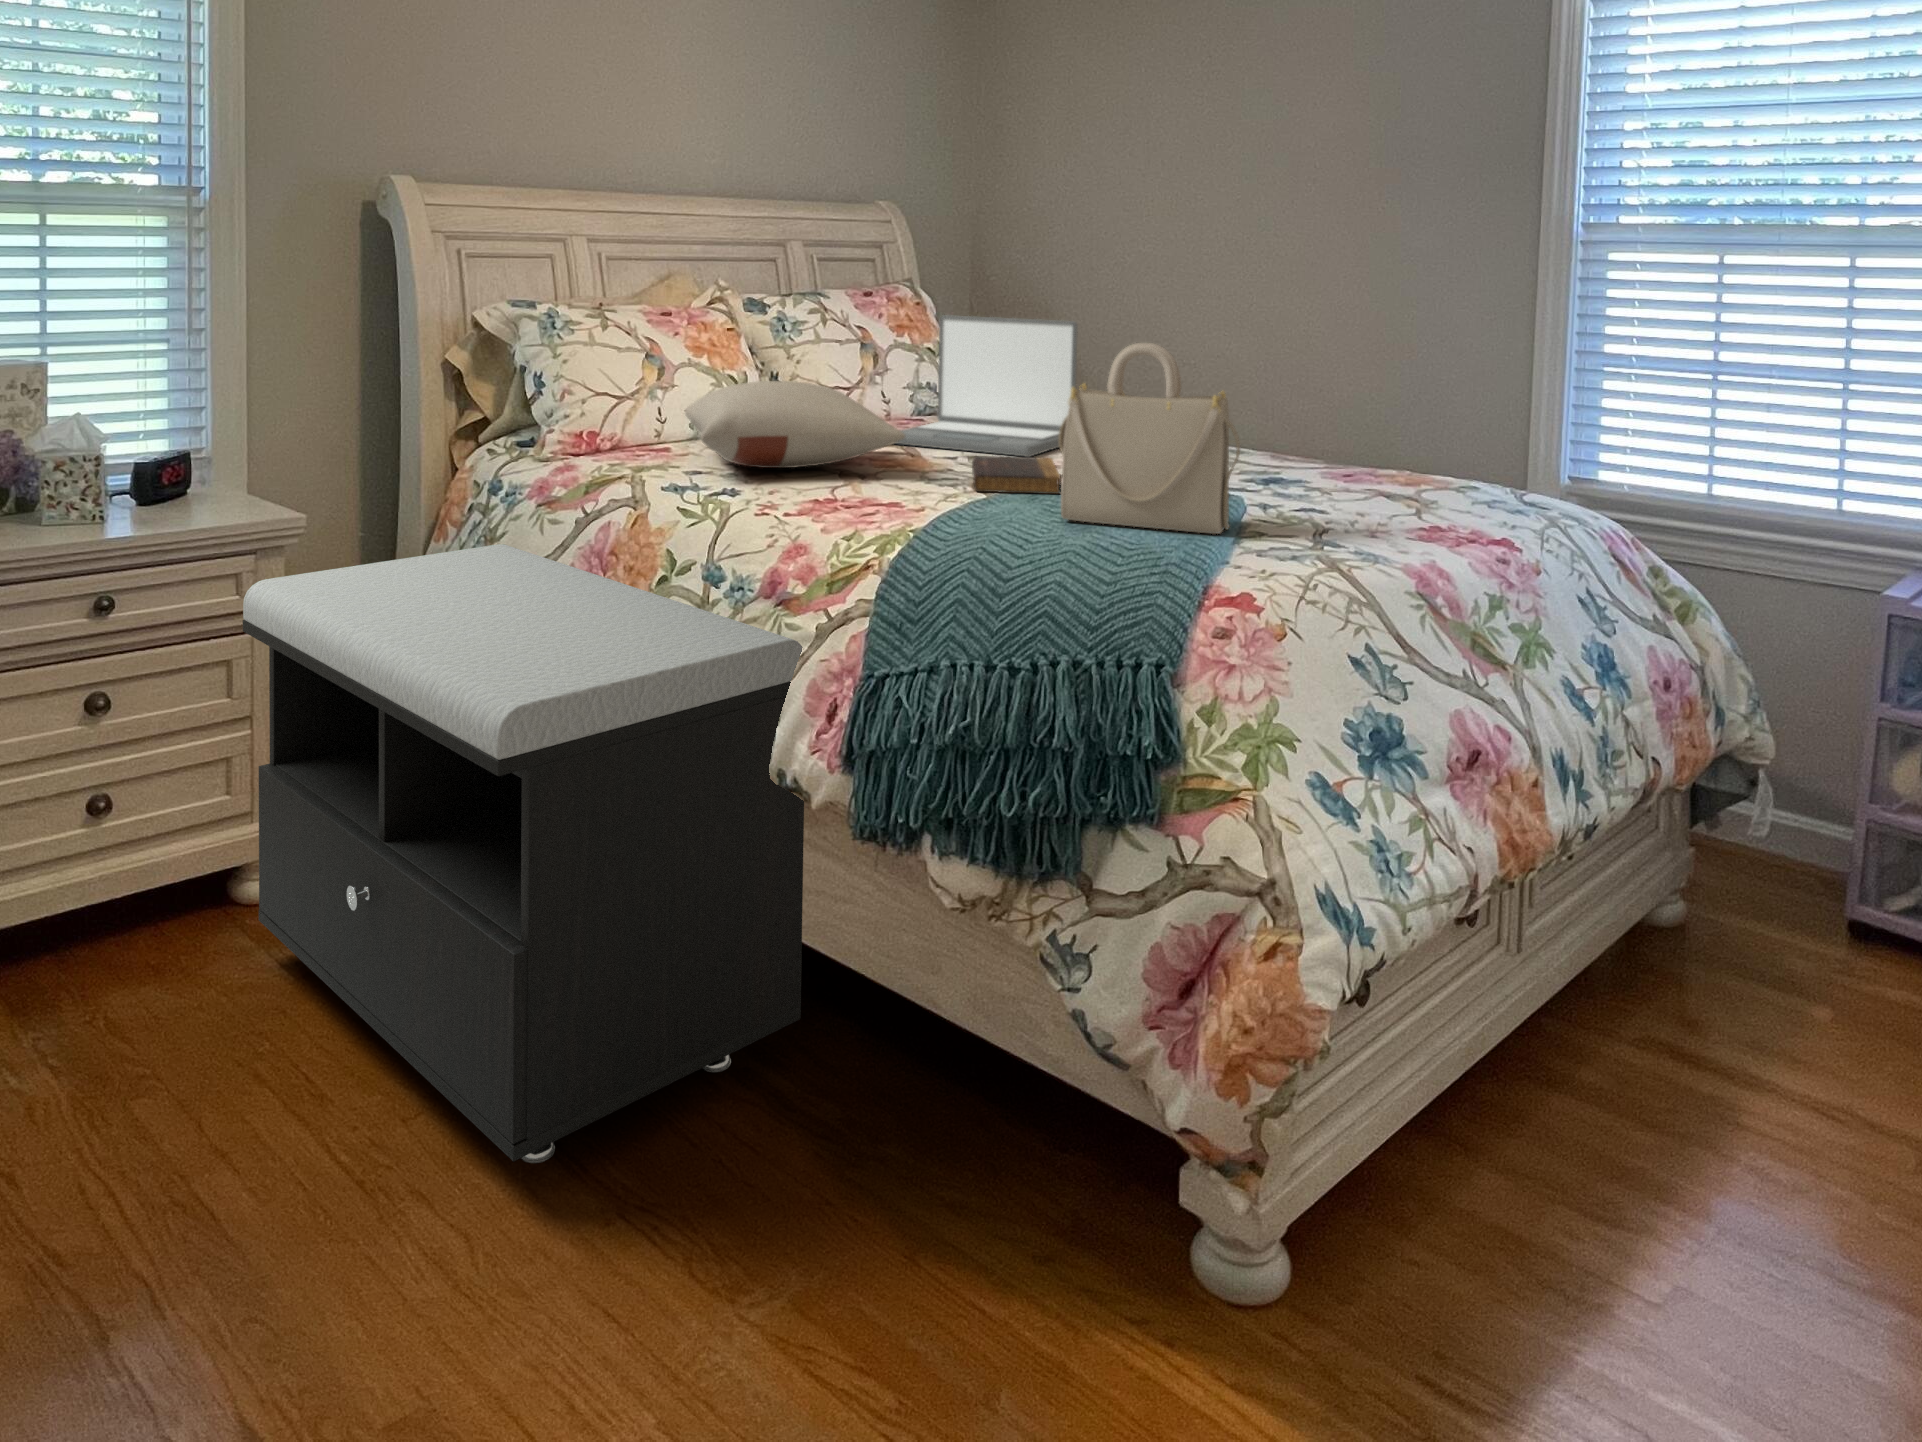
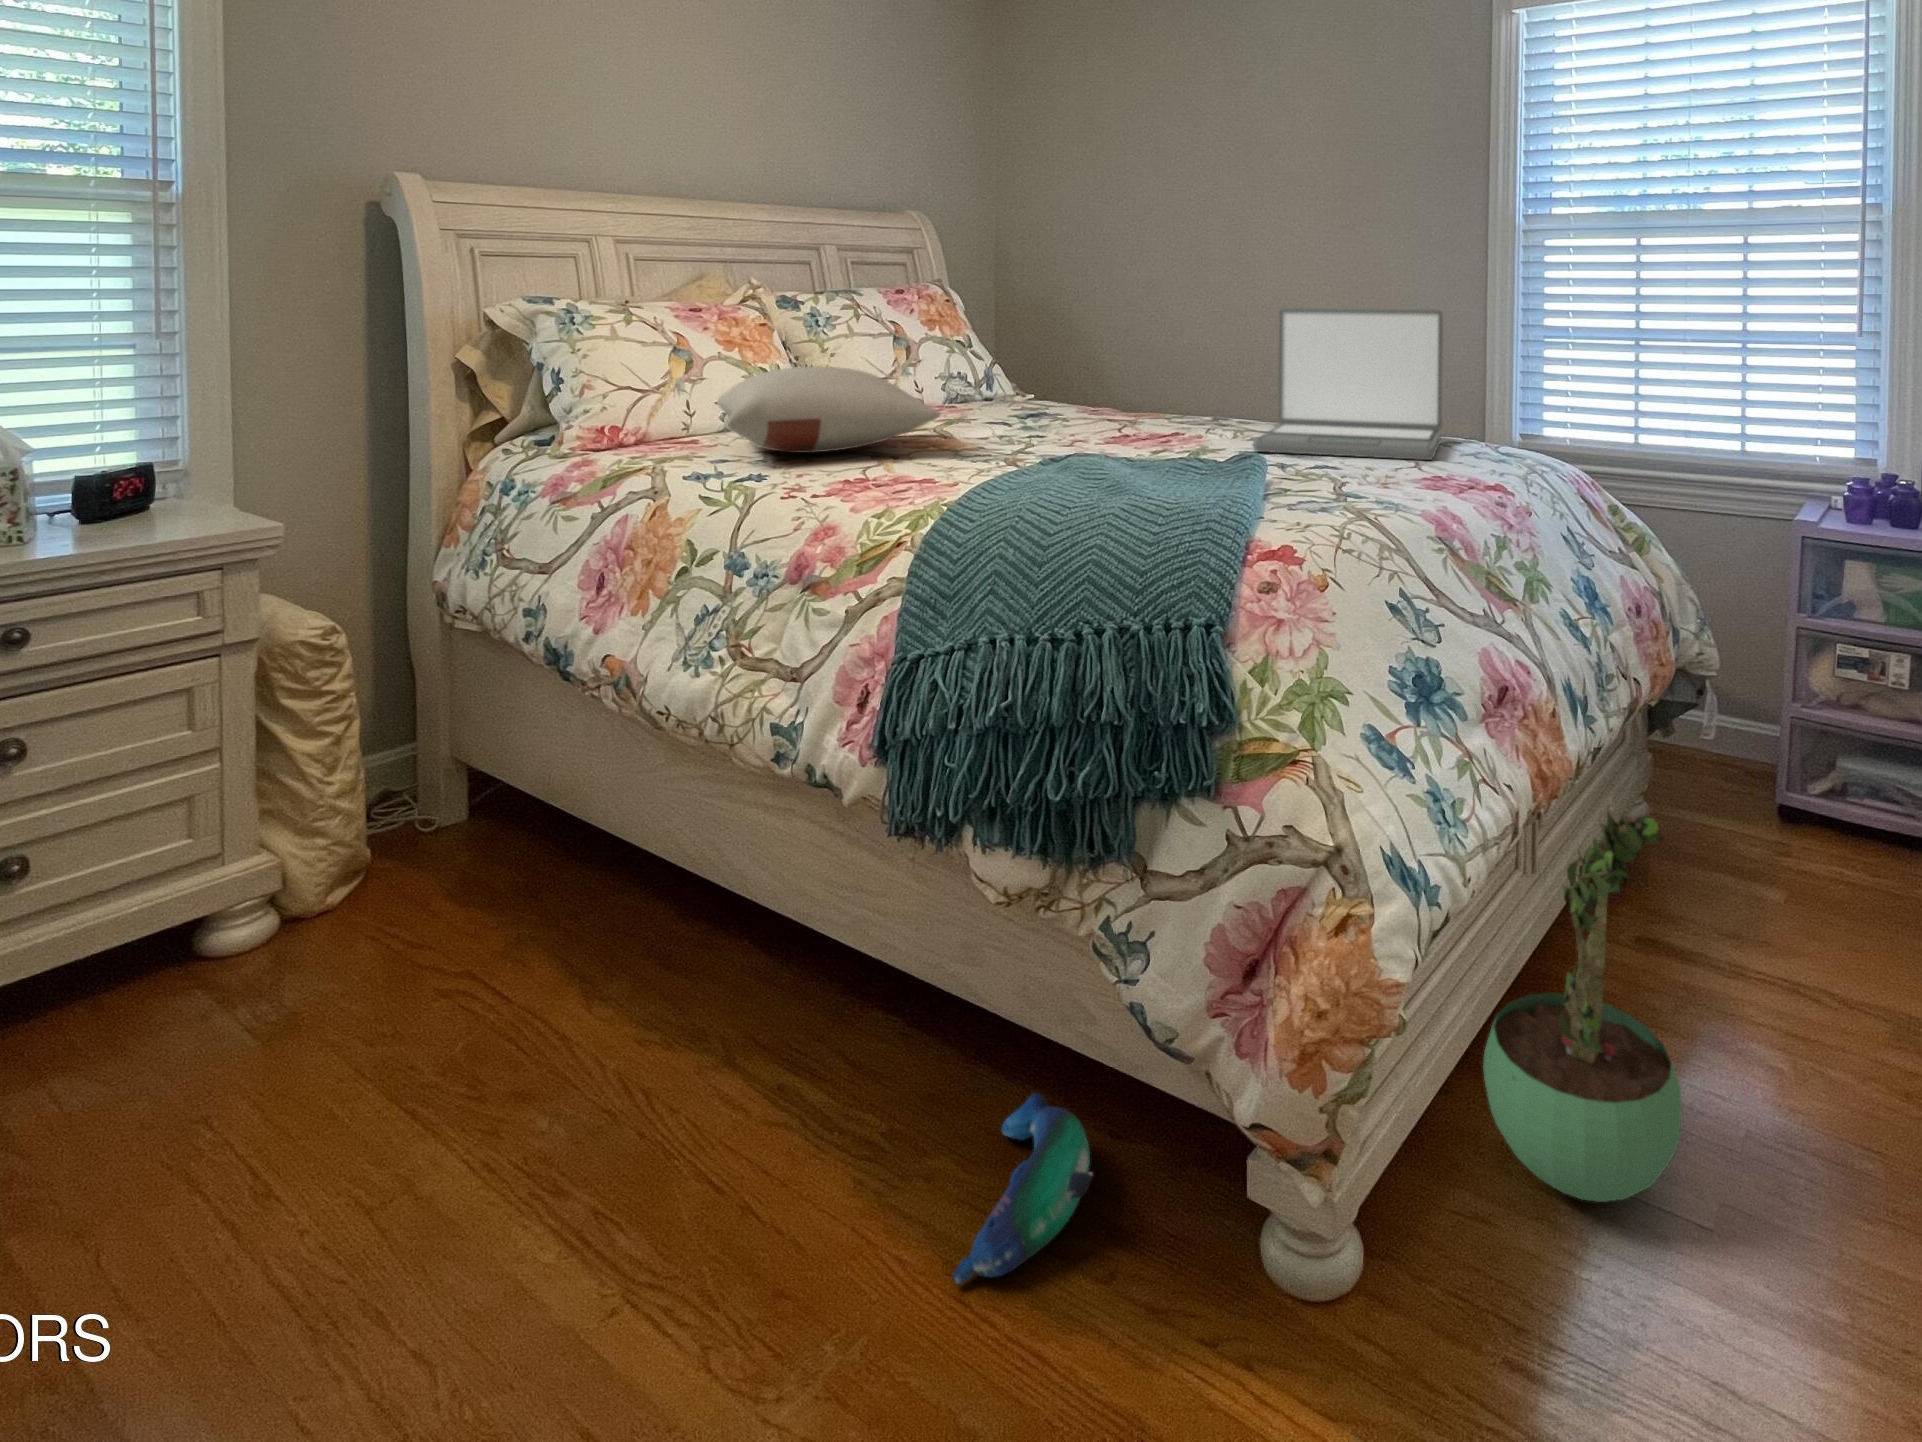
laptop: present [894,315,1078,457] -> present [1253,308,1443,460]
handbag: present [1059,343,1240,534] -> none [1092,308,1267,491]
book: present [972,456,1061,494] -> none [1007,431,1094,465]
storage bench: present [243,544,804,1163] -> none [184,545,839,1262]
potted plant: none [1438,879,1647,1274] -> present [1483,811,1682,1202]
plush toy: none [905,1100,1037,1246] -> present [953,1093,1092,1284]

